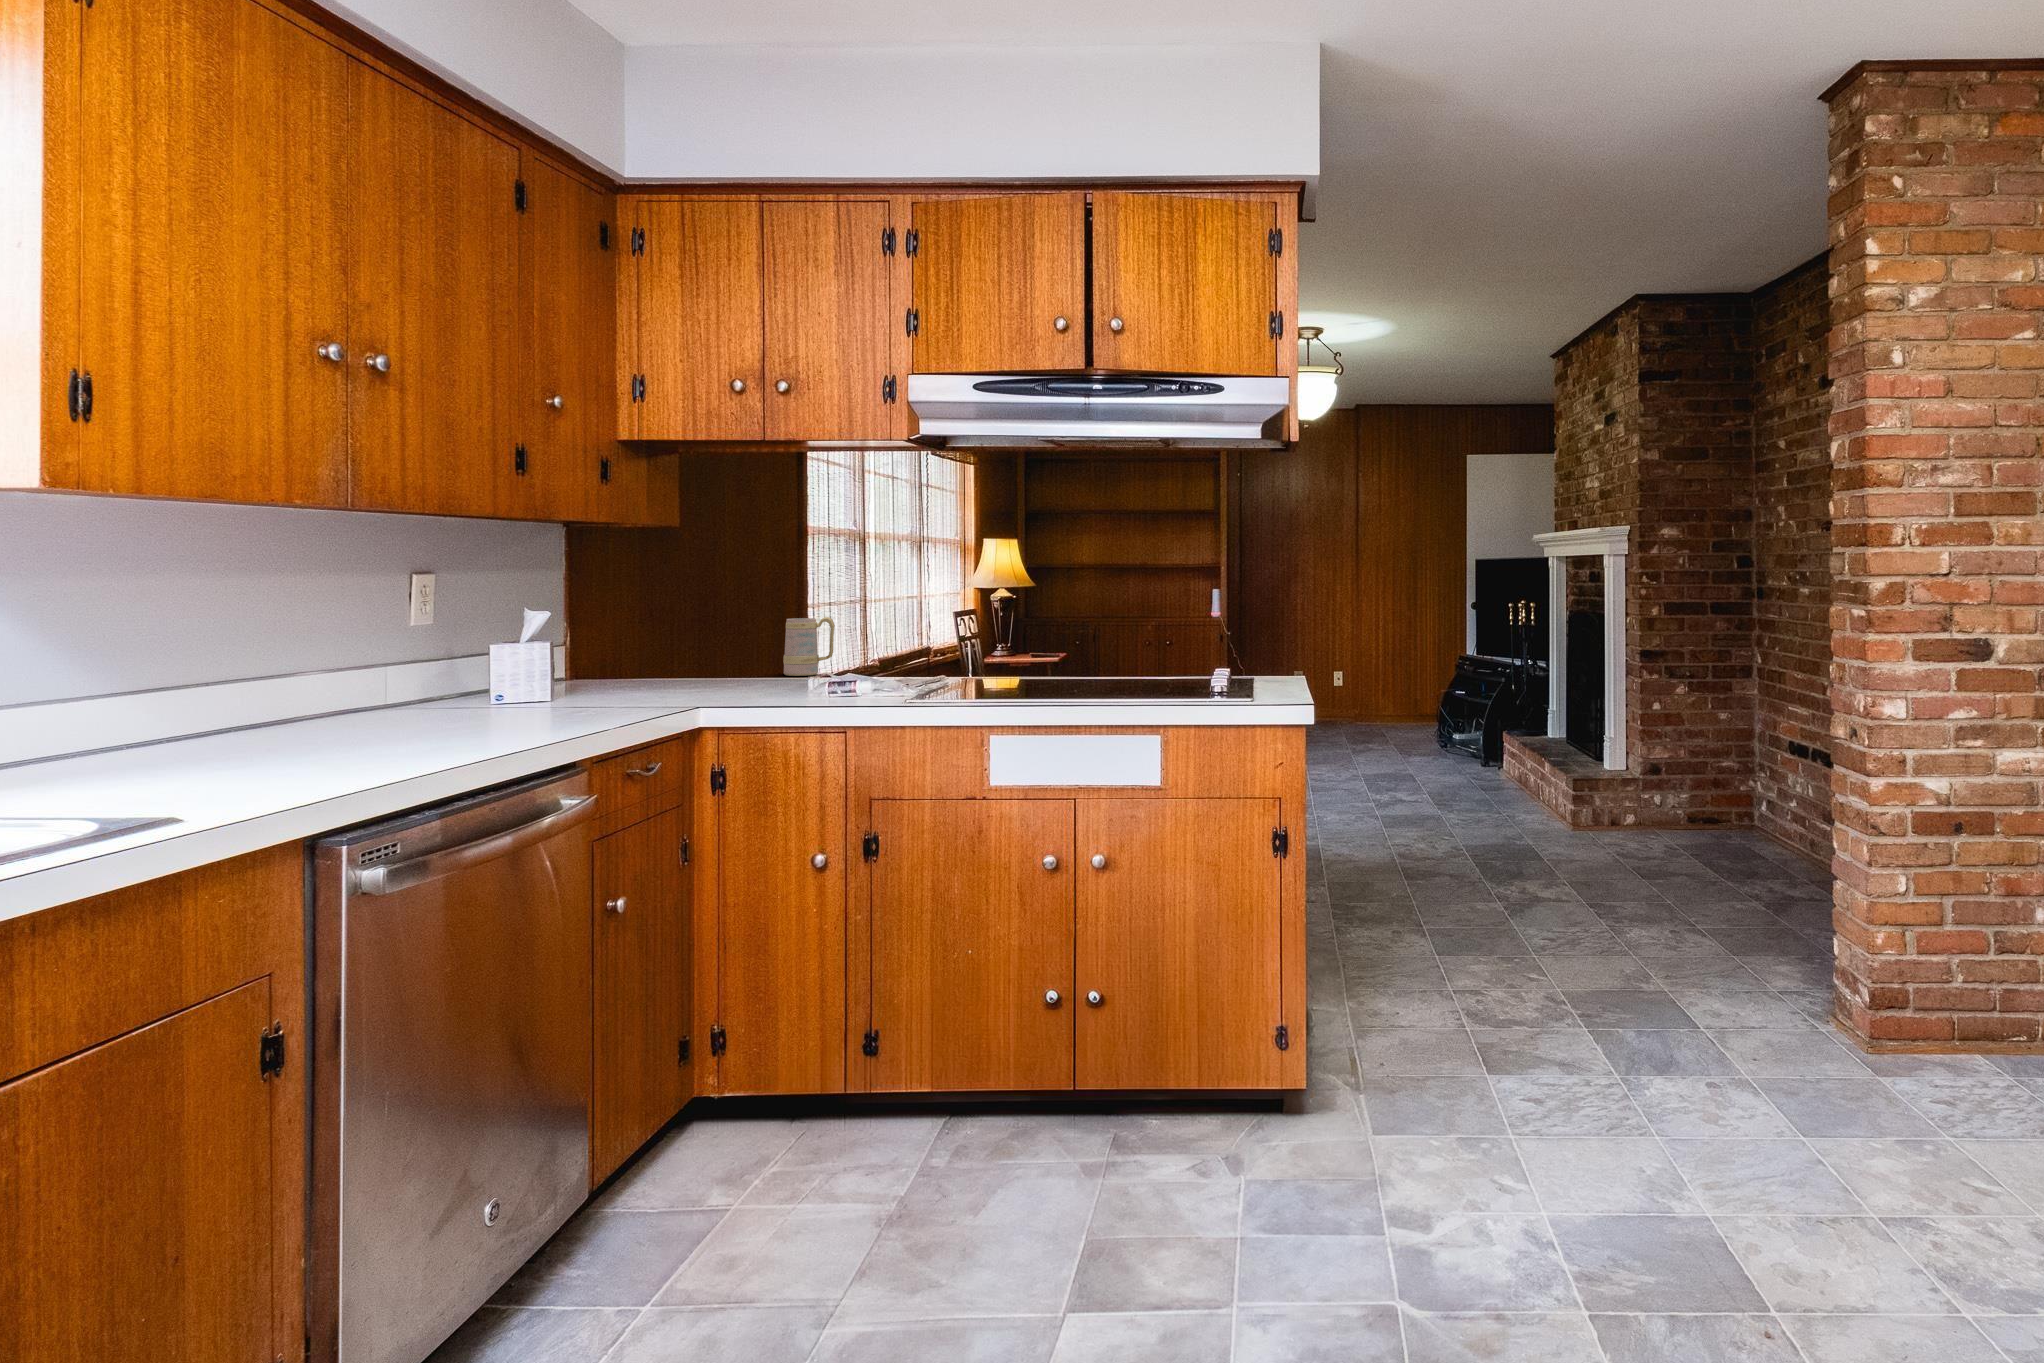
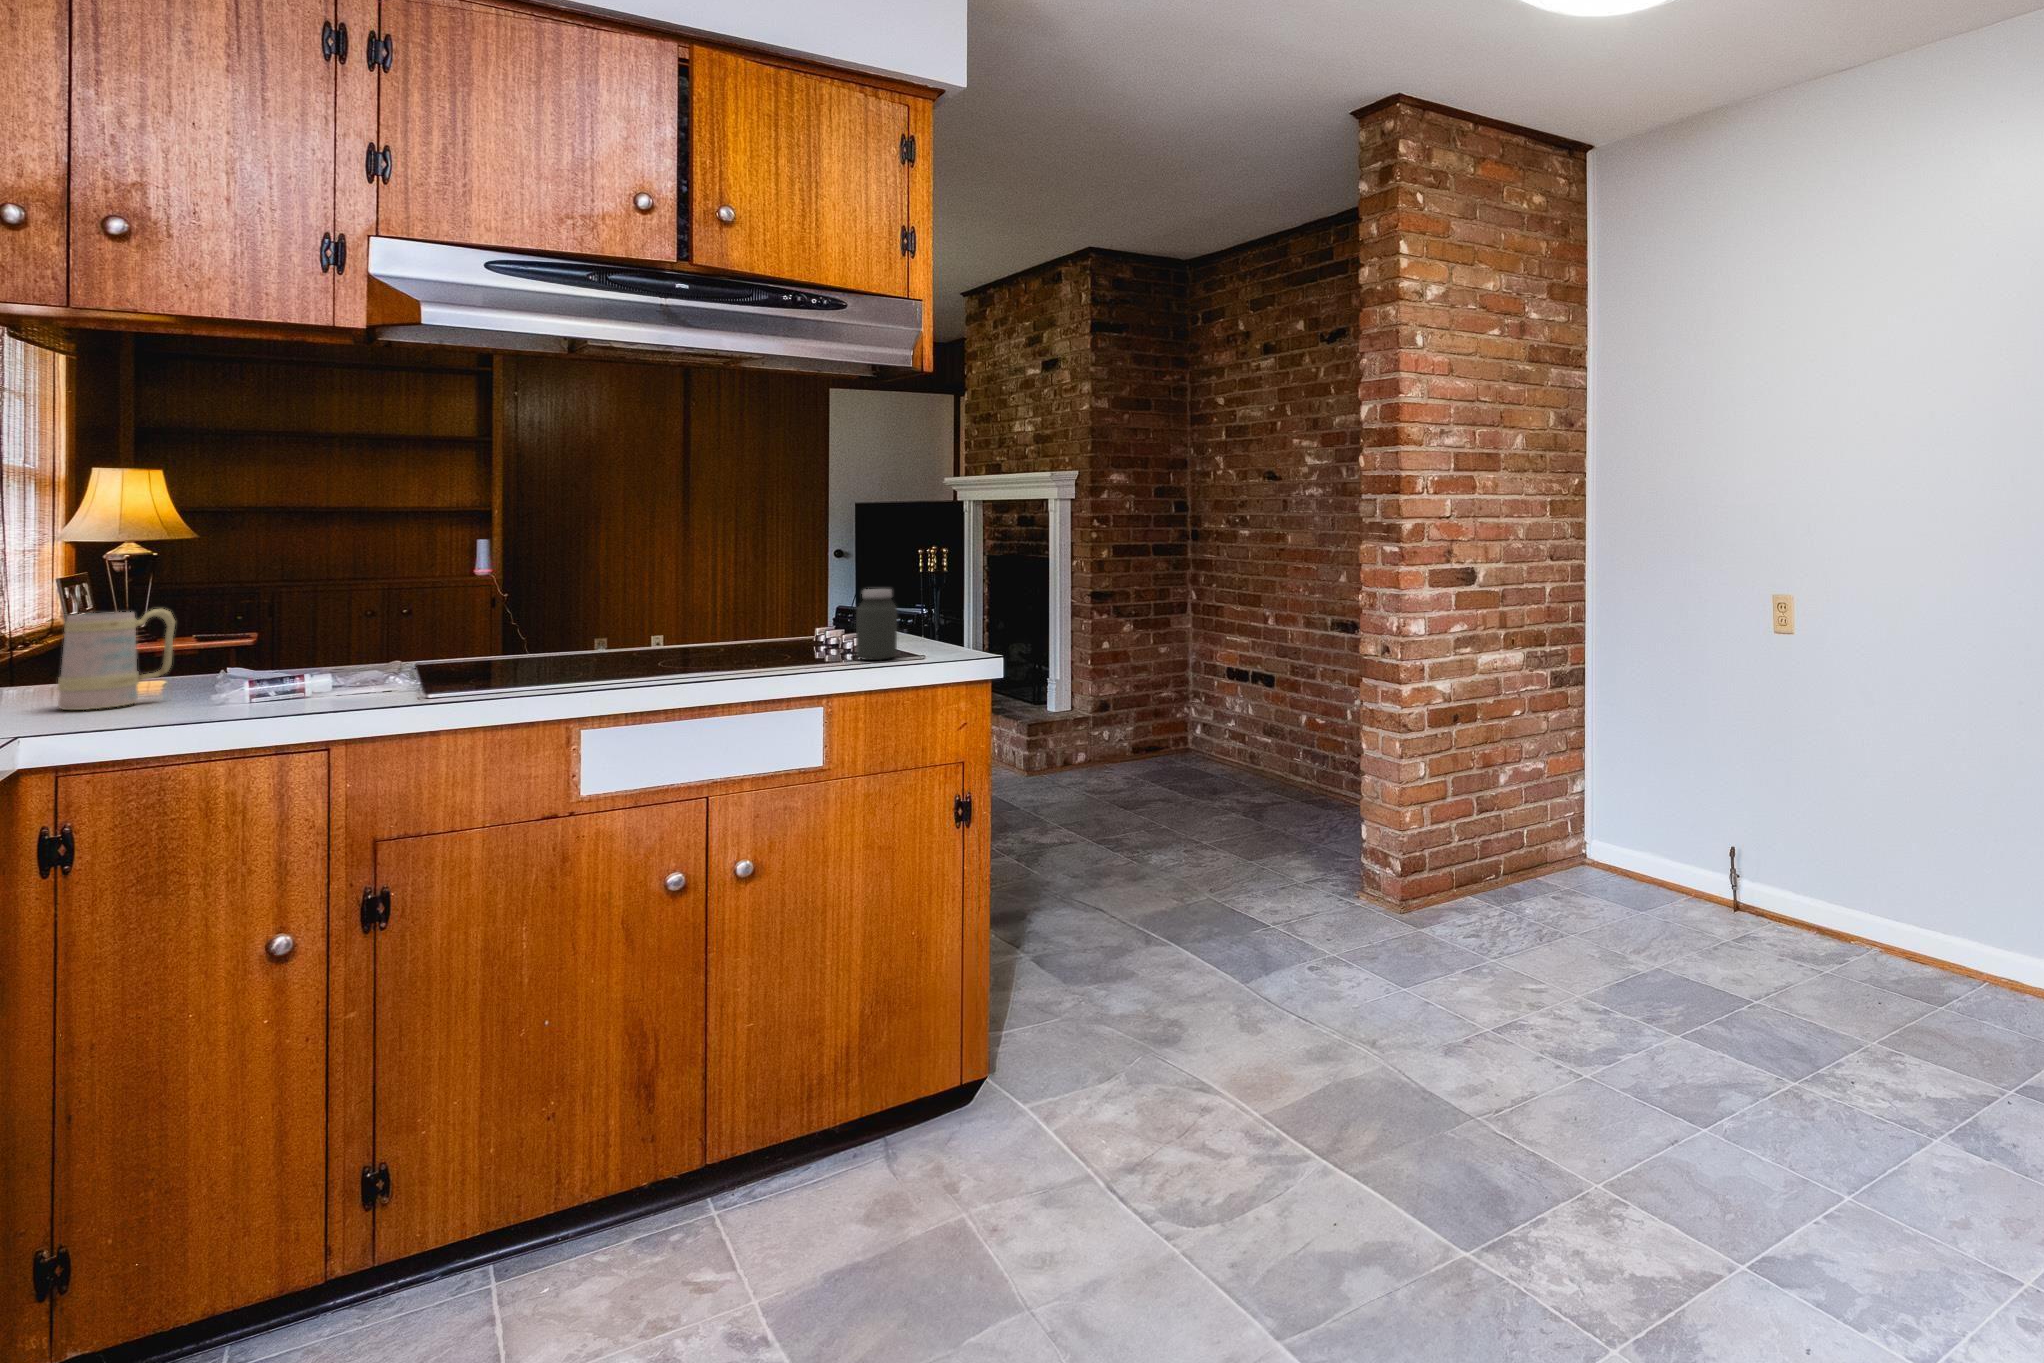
jar: none [1233,627,1265,688] -> present [856,589,897,660]

